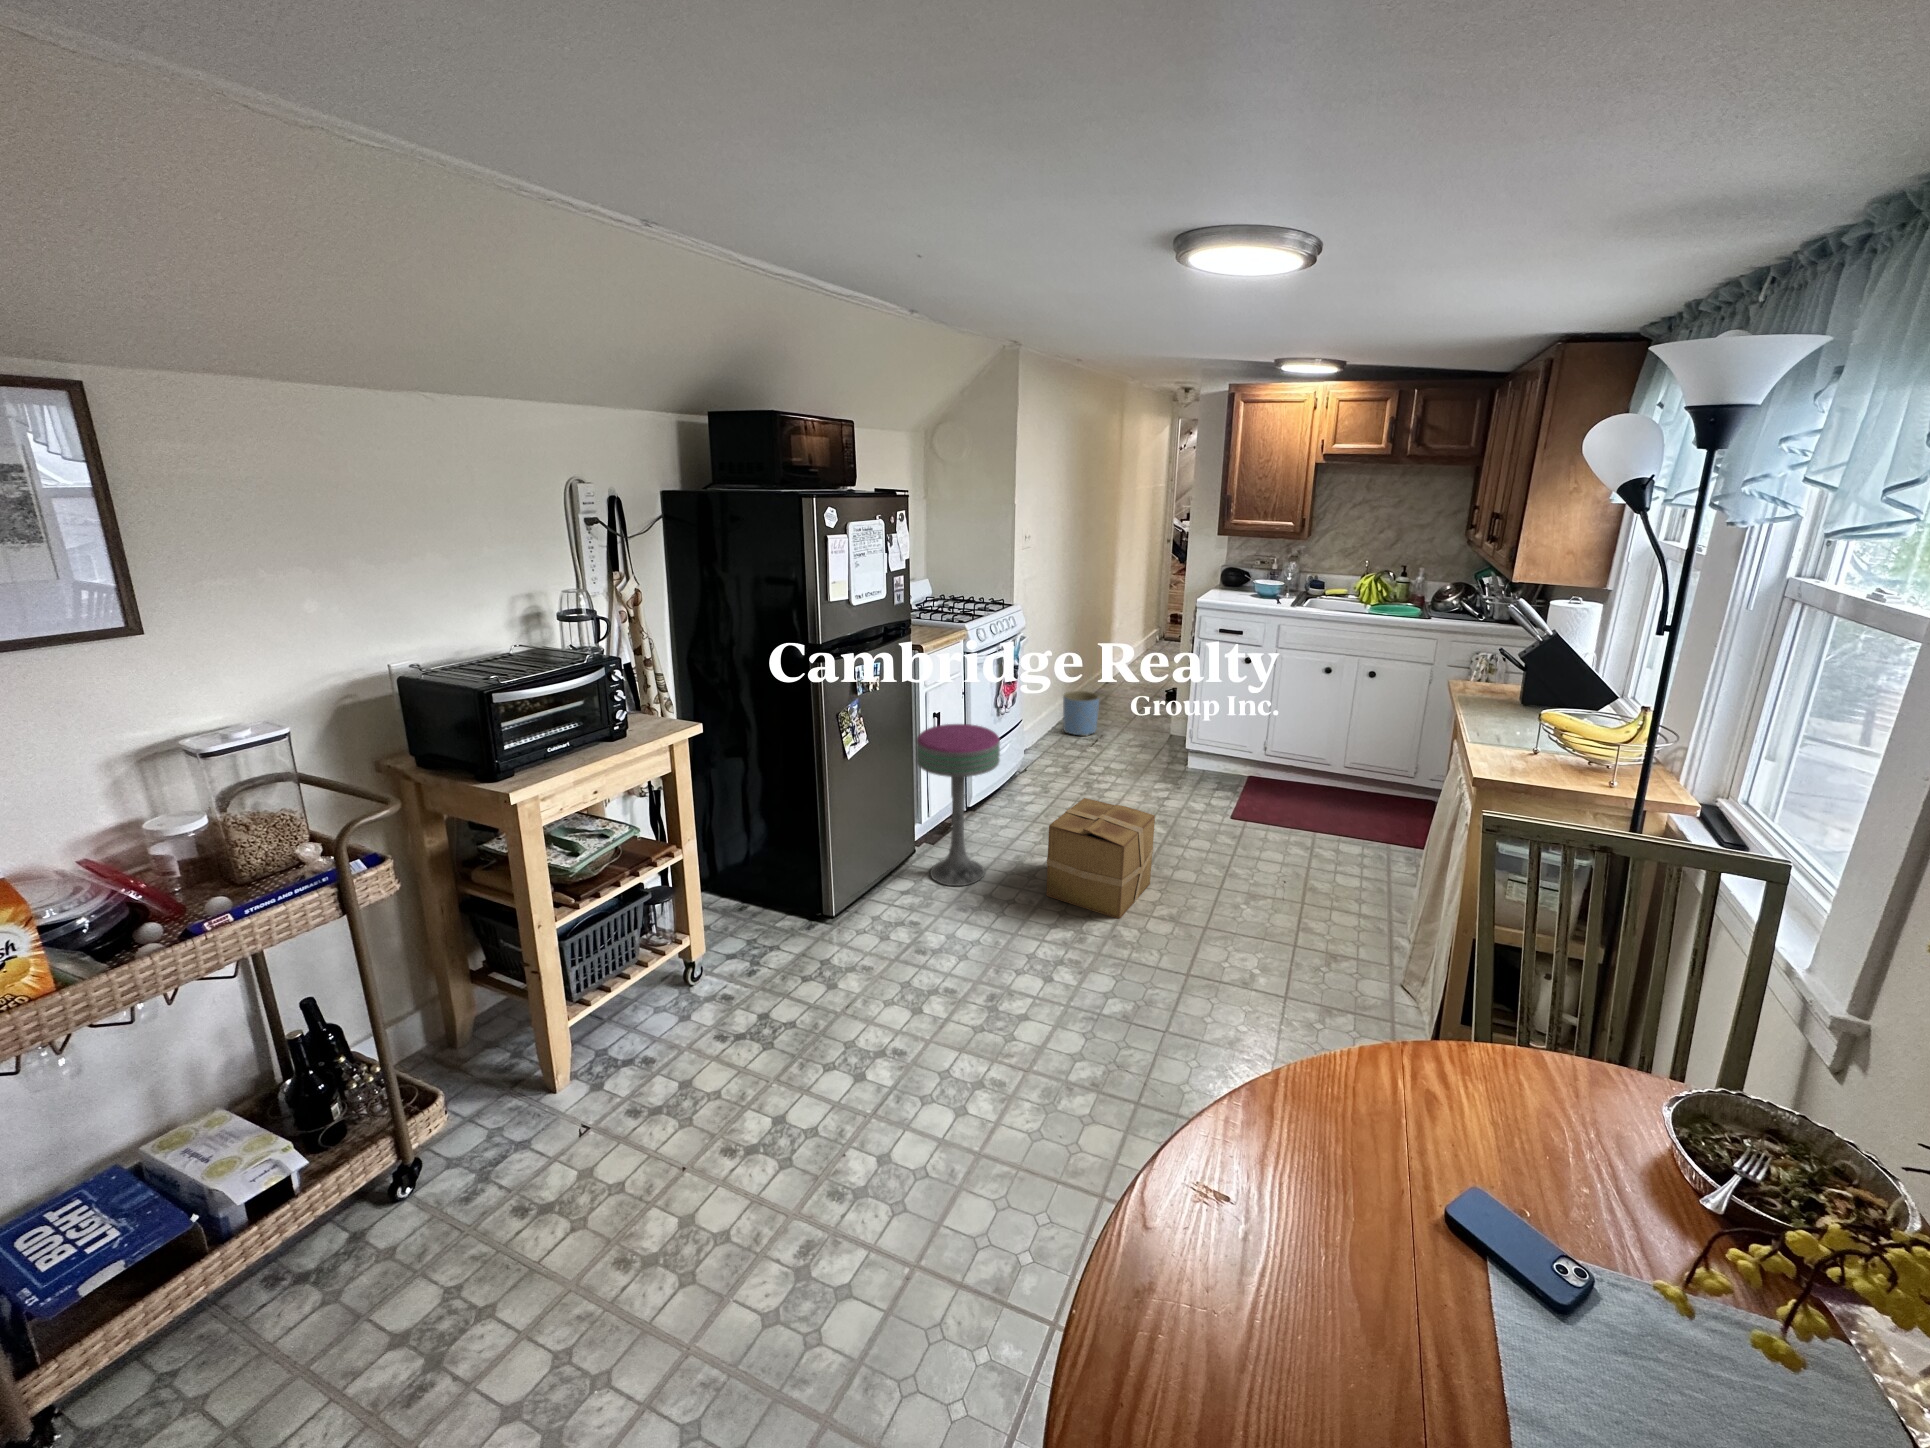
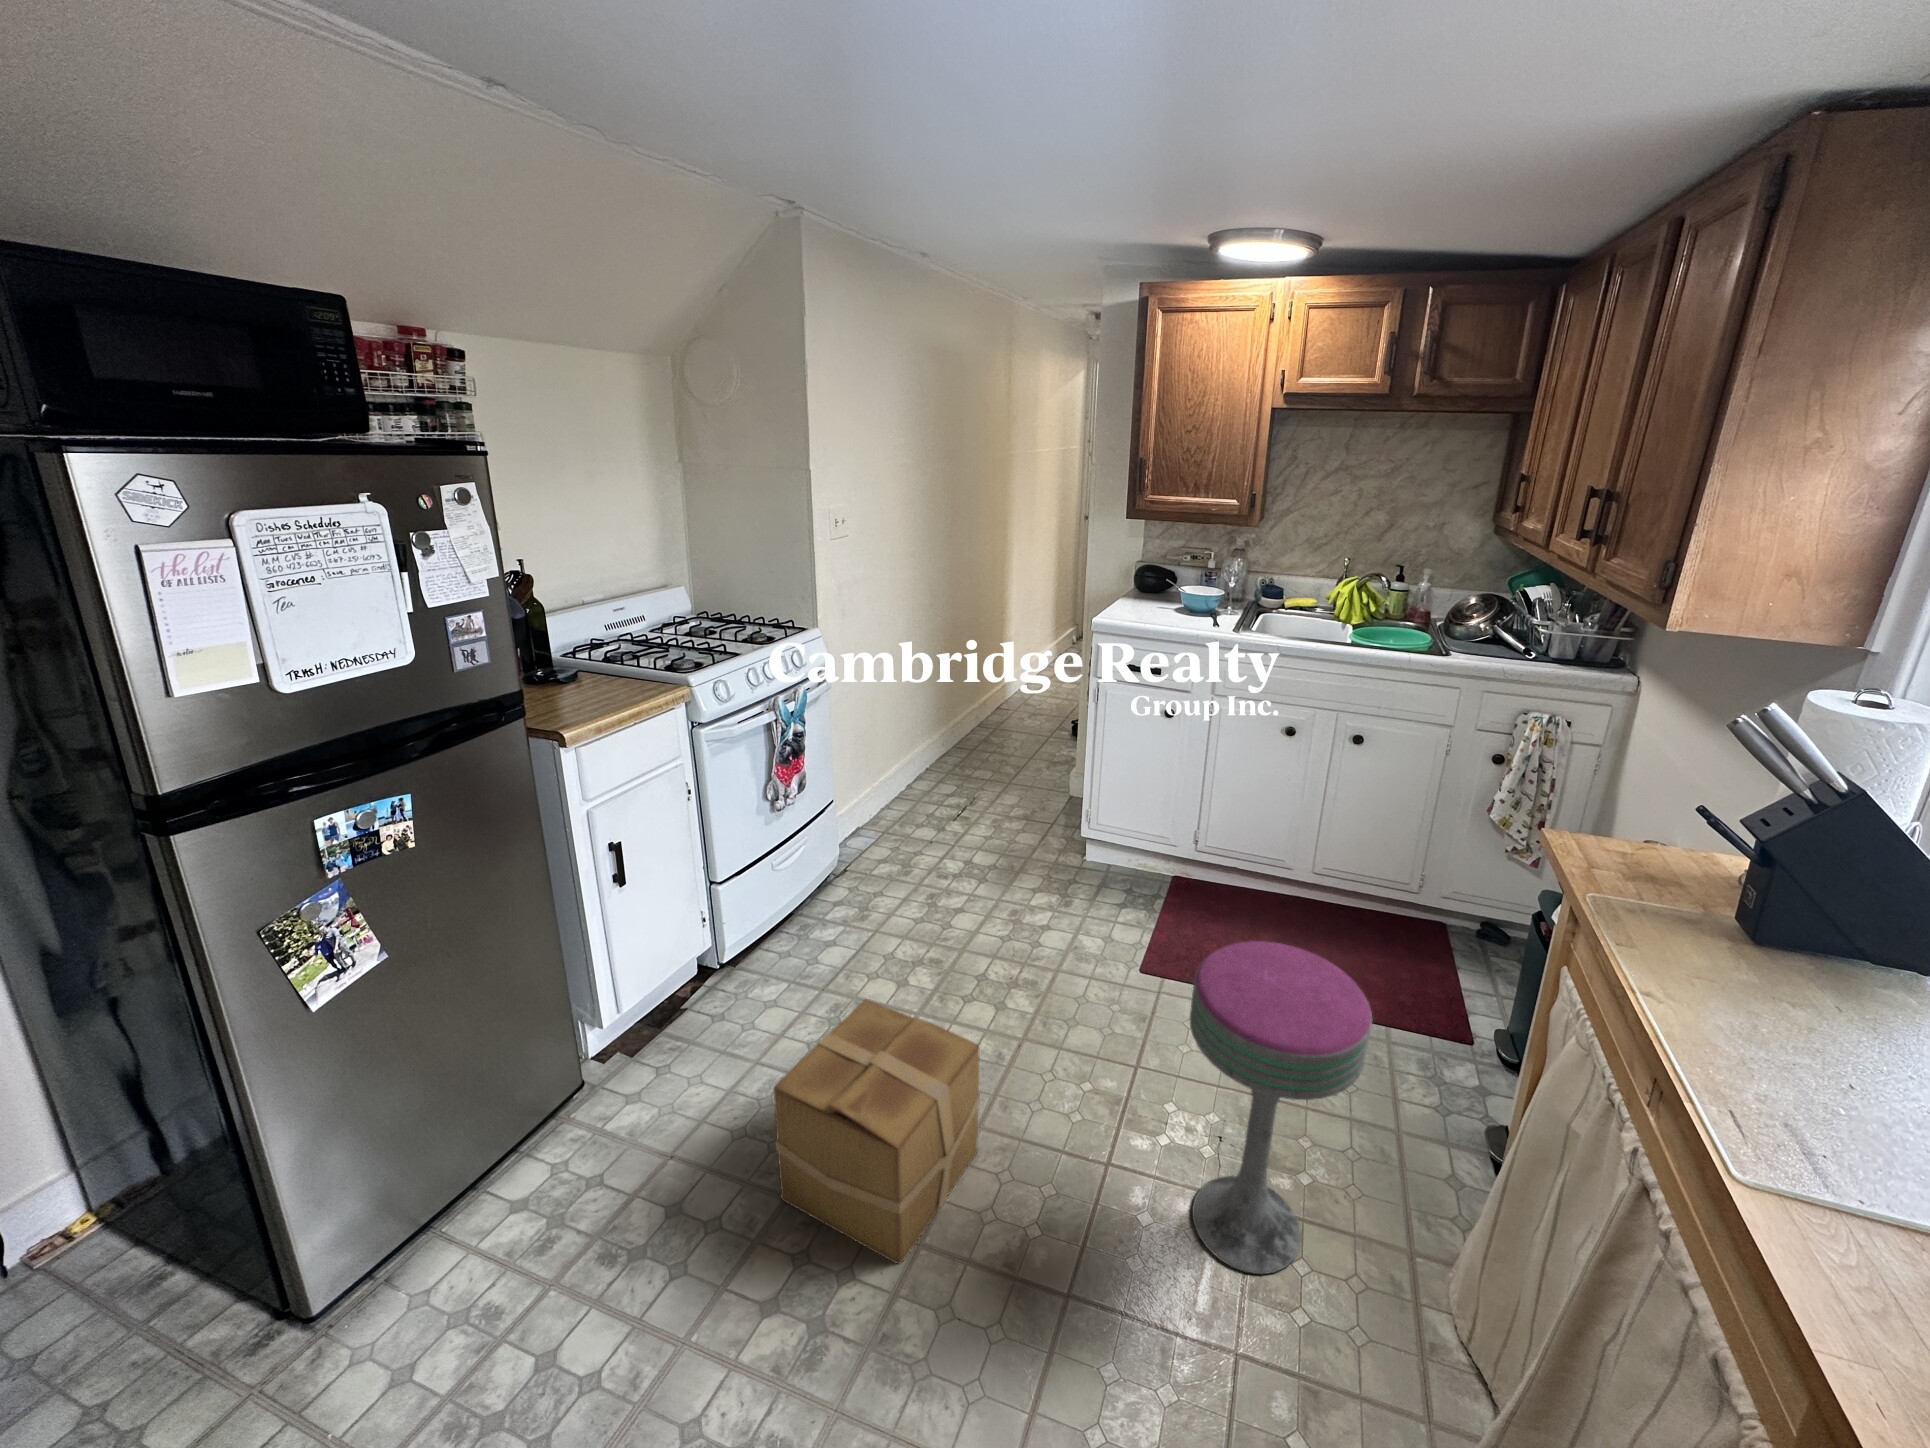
planter: present [1063,691,1100,736] -> none [919,732,971,799]
bar stool: present [916,724,1000,886] -> present [1190,941,1372,1274]

